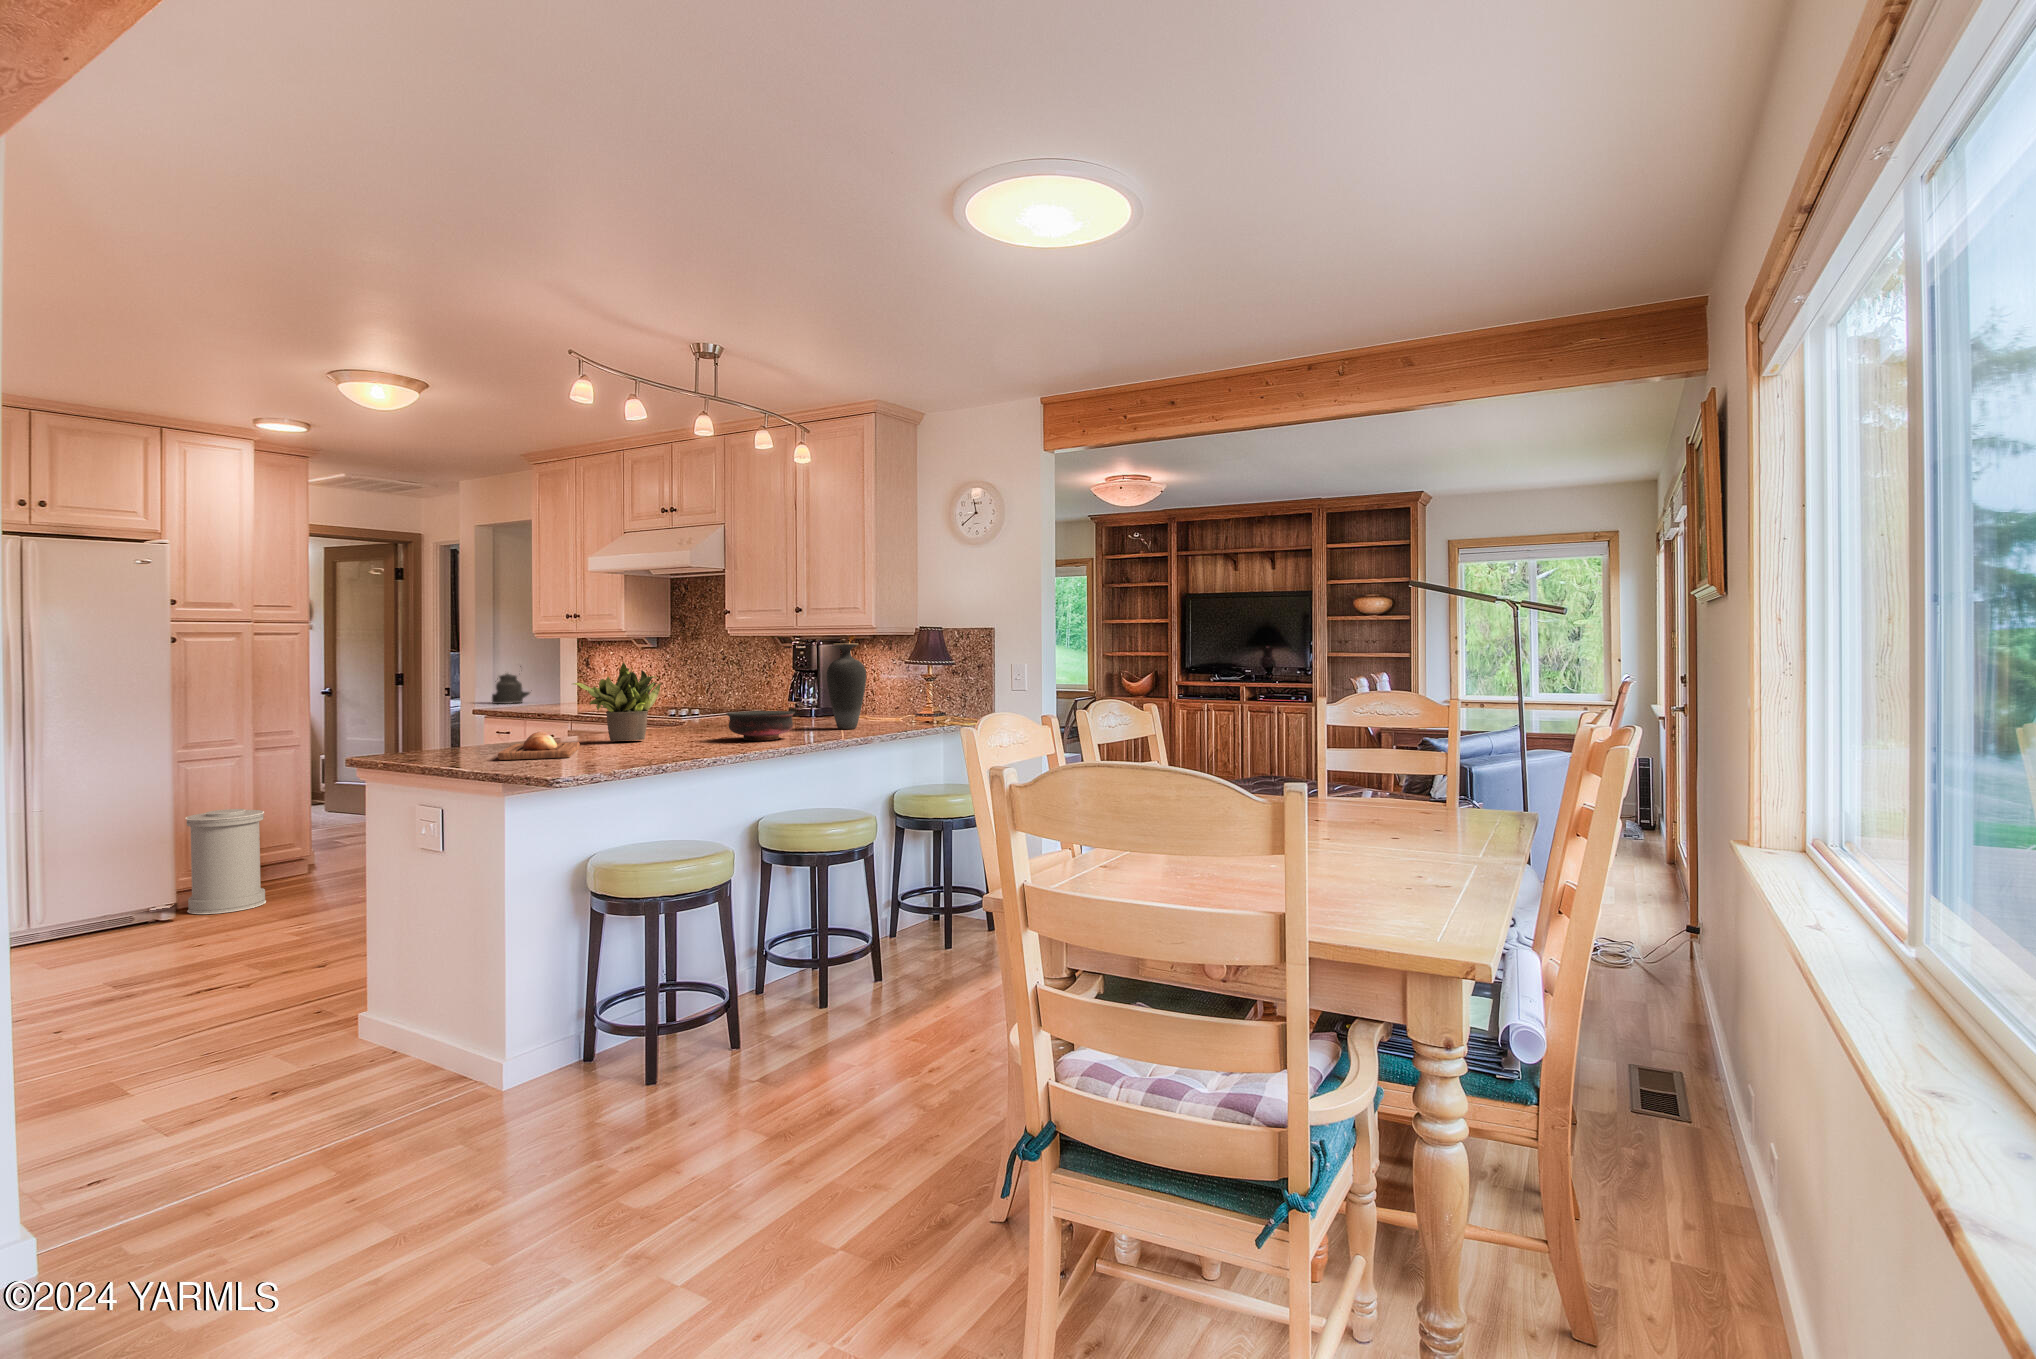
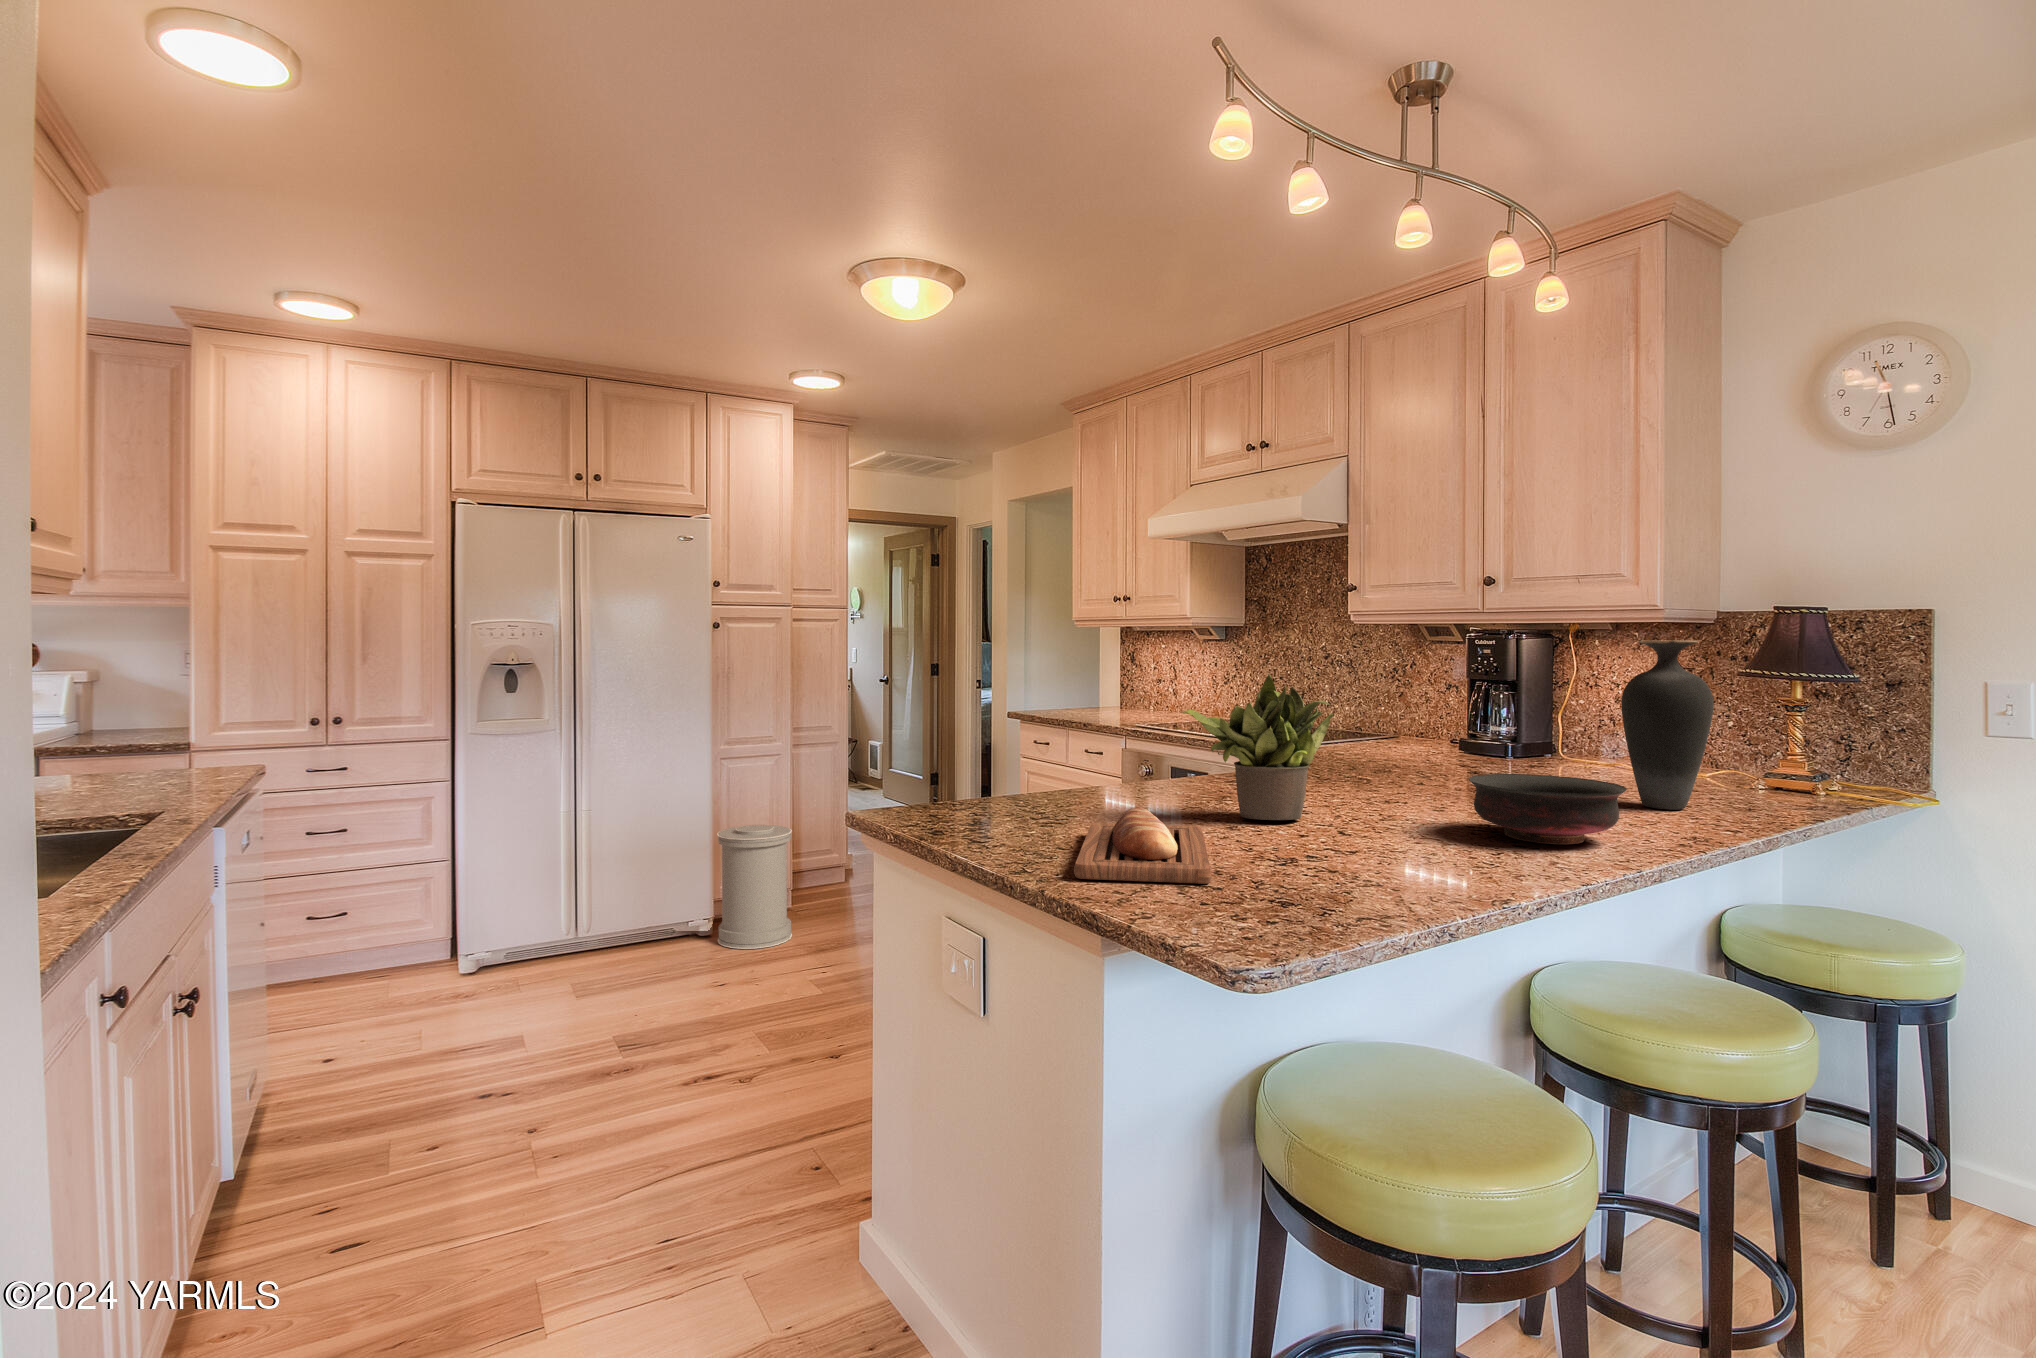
kettle: present [492,666,529,704] -> none [1024,658,1071,703]

